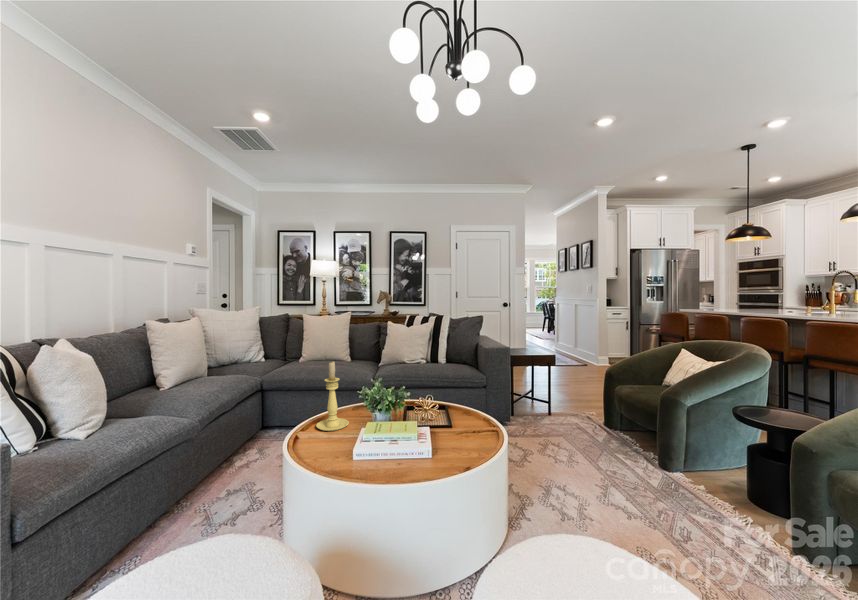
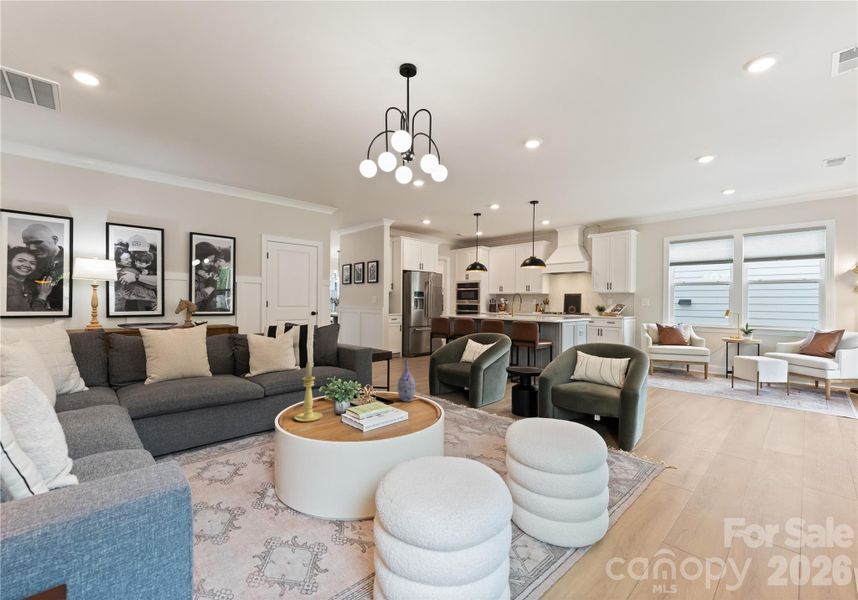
vase: none [456,372,481,433] -> present [398,359,416,401]

